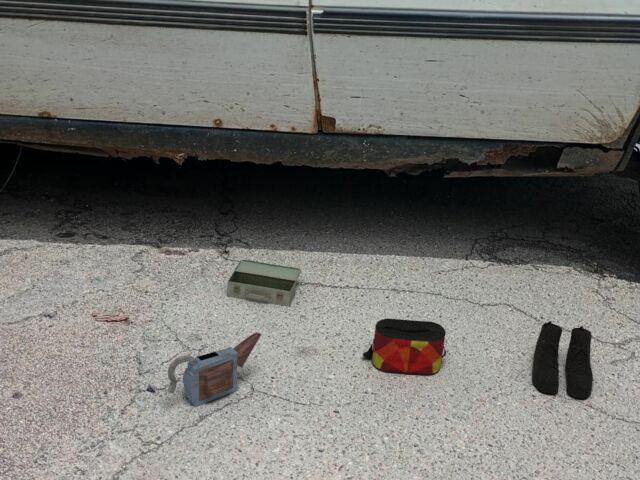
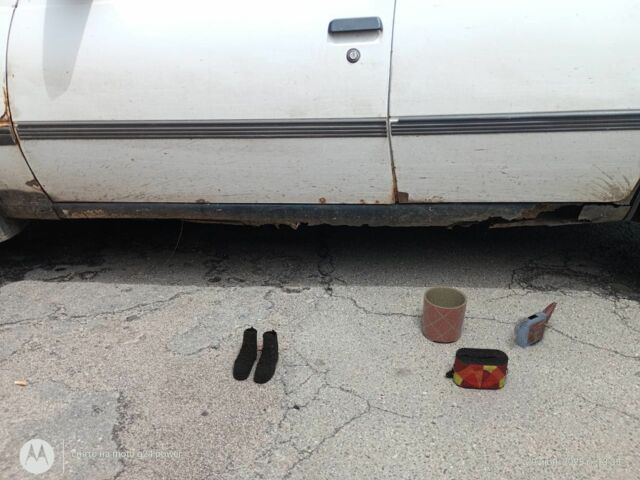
planter: none [341,243,400,318] -> present [422,286,467,342]
toolbox: present [227,260,301,306] -> none [338,299,391,335]
boots: present [532,321,593,399] -> present [233,327,279,383]
watering can: present [167,332,261,407] -> present [512,302,557,348]

